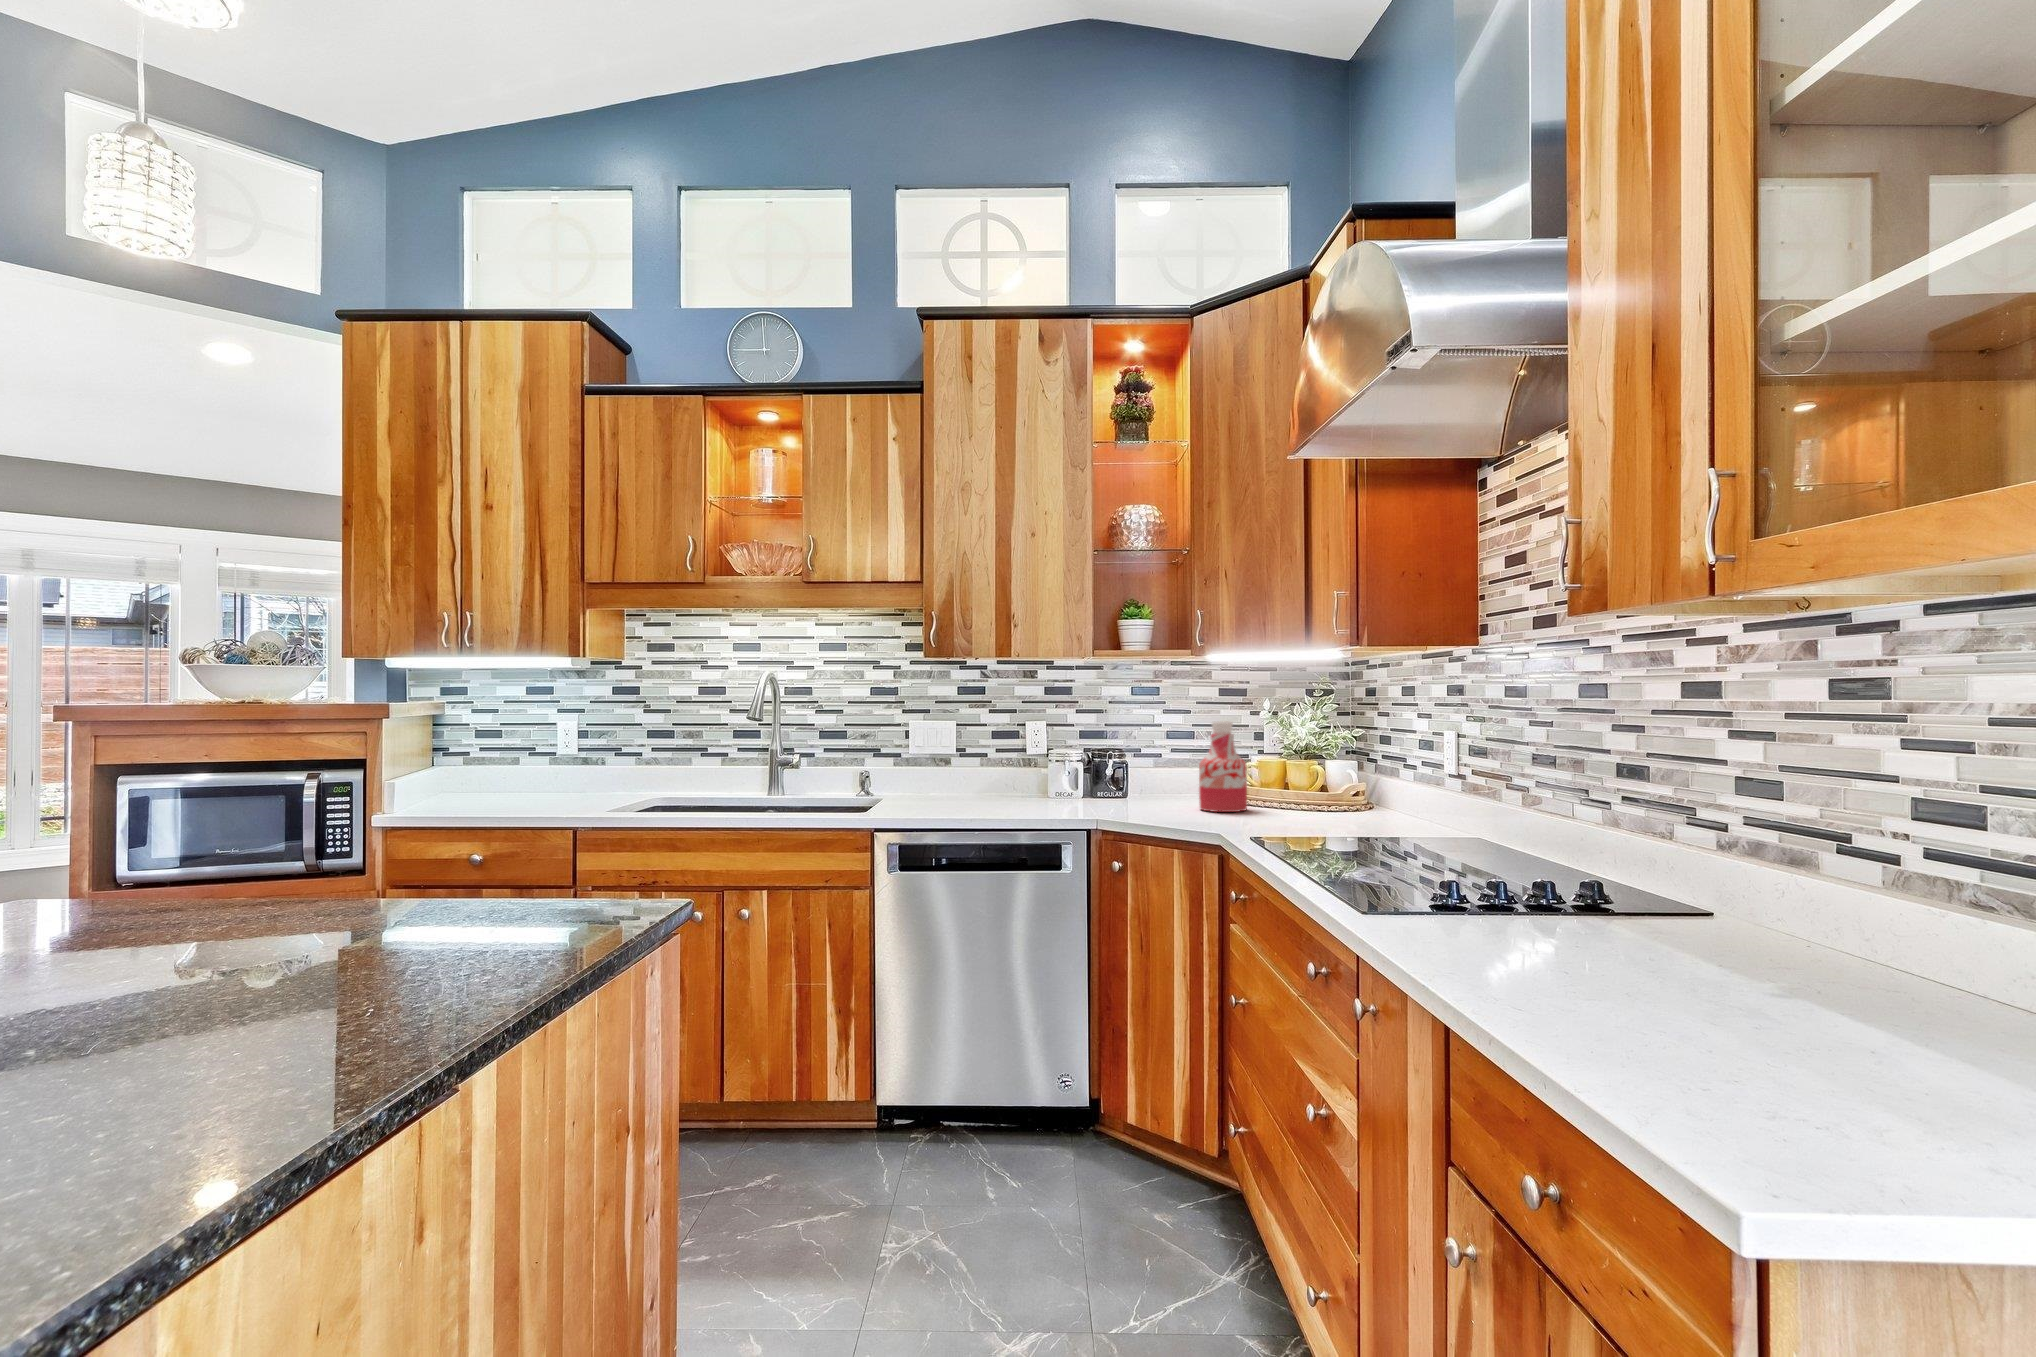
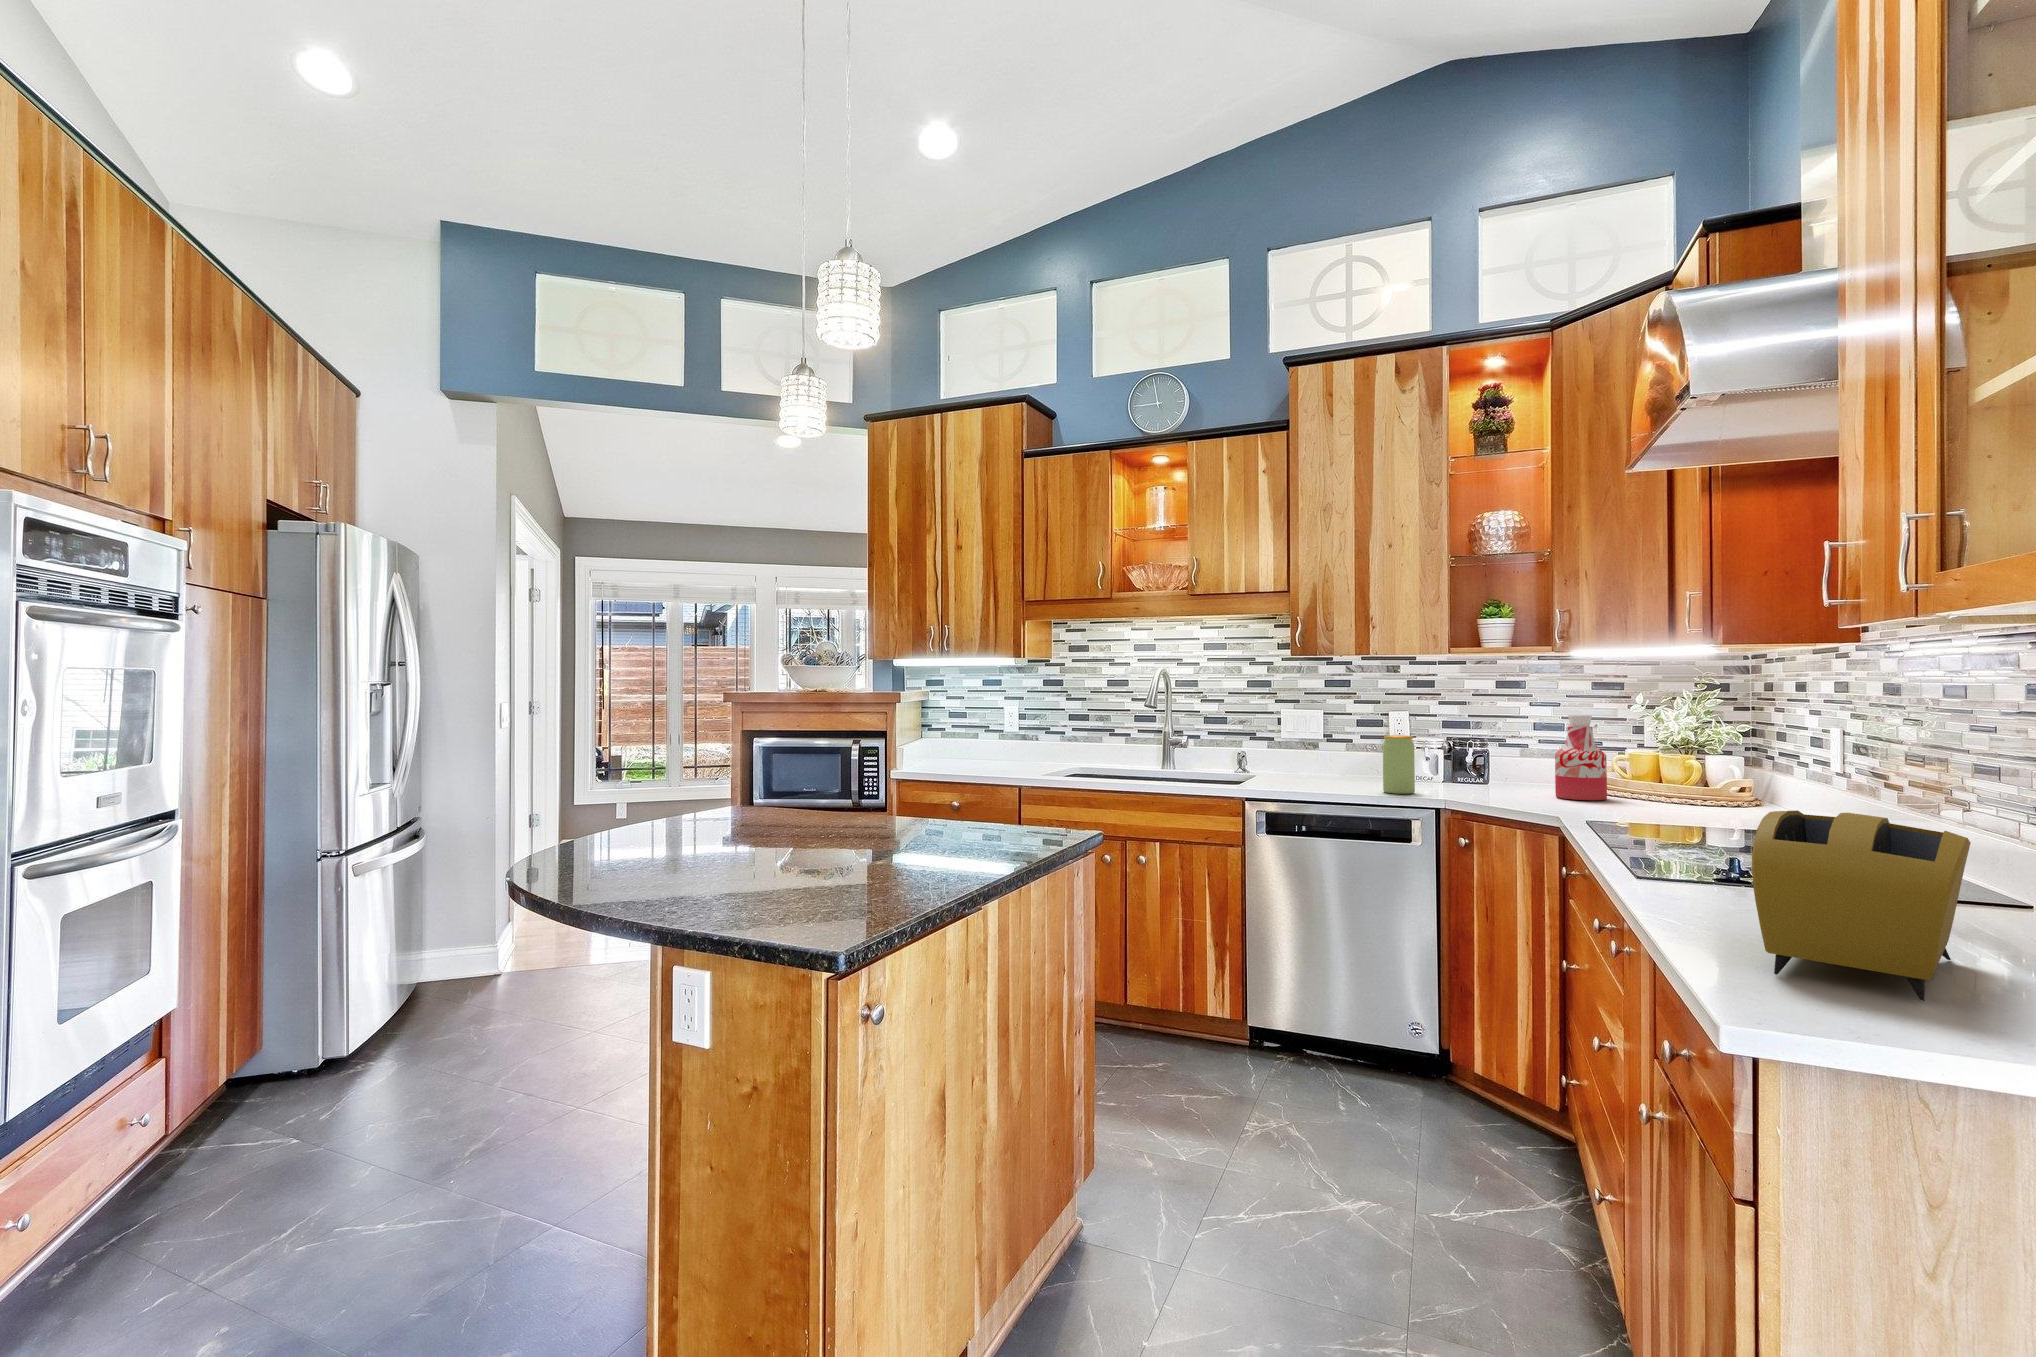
jar: none [1029,748,1063,815] -> present [1383,735,1415,794]
toaster: none [1577,839,1846,1088] -> present [1752,810,1971,1001]

